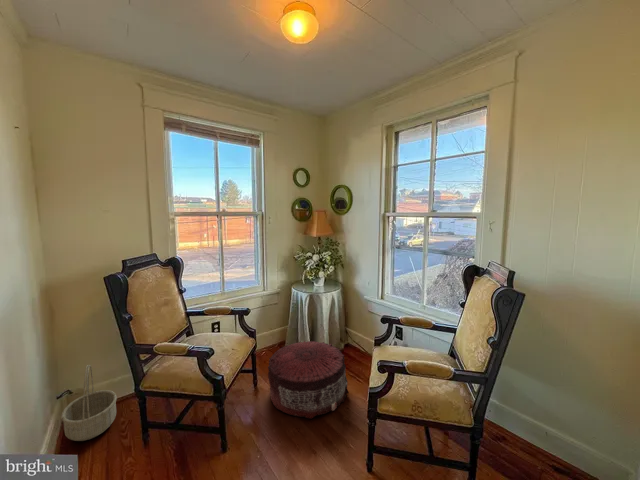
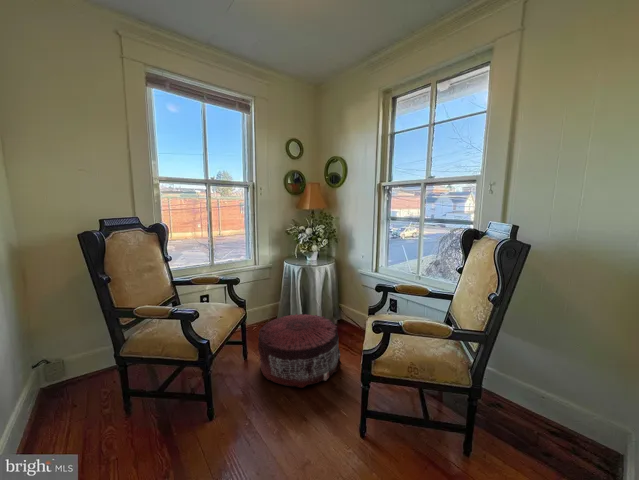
basket: present [61,365,117,441] -> none [36,332,98,410]

